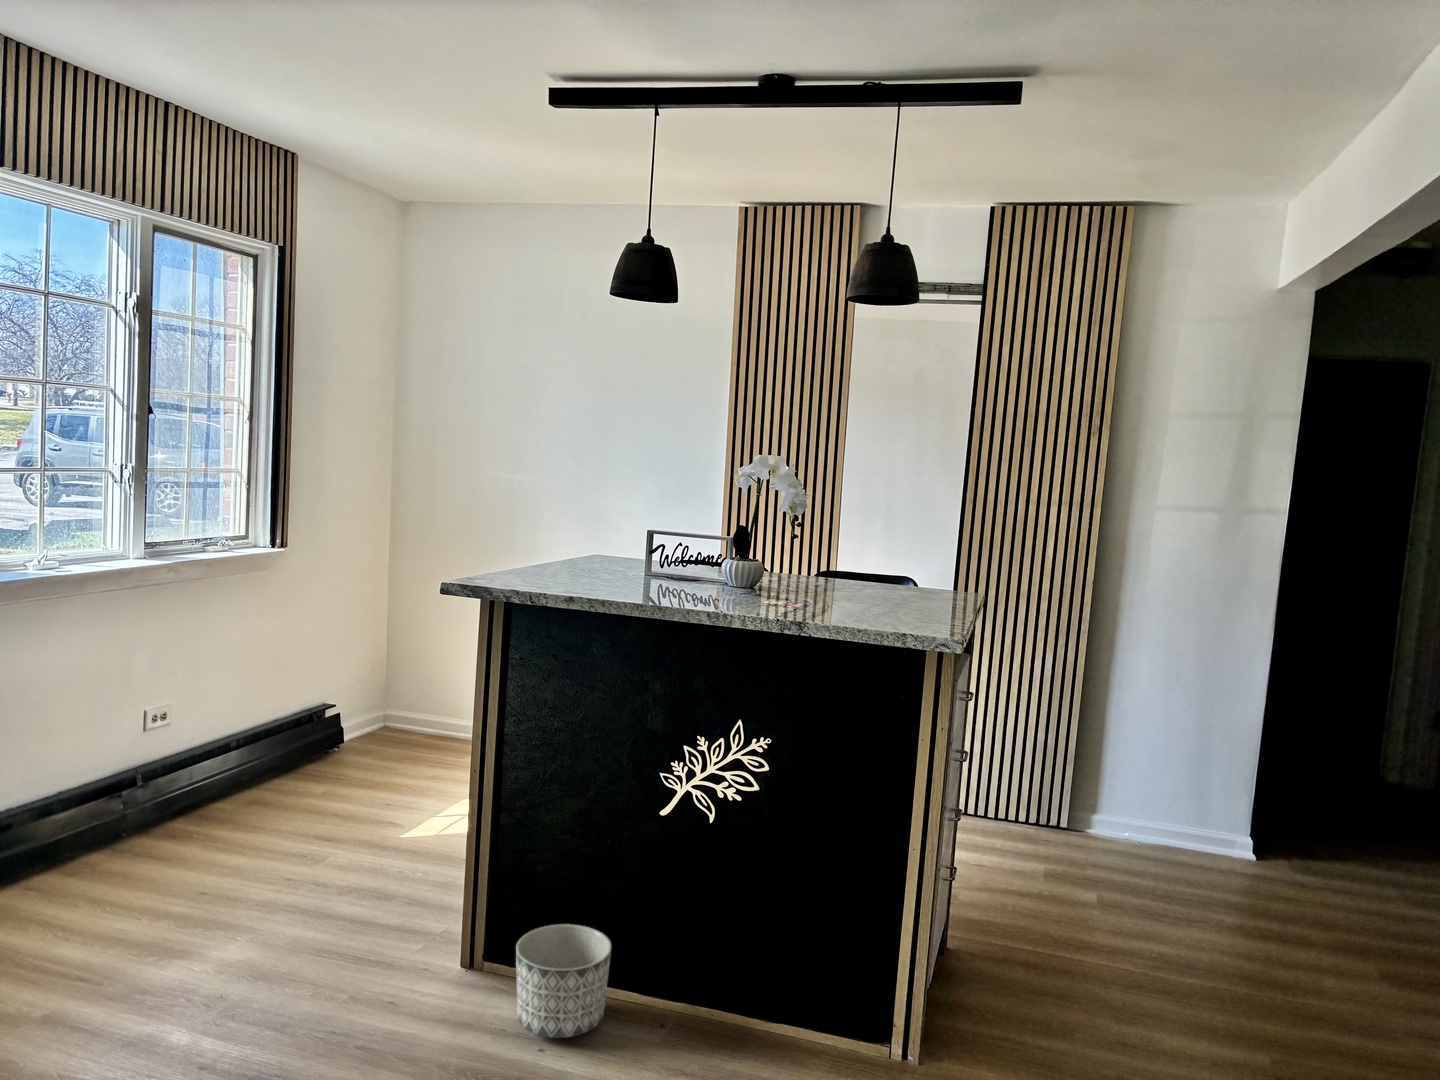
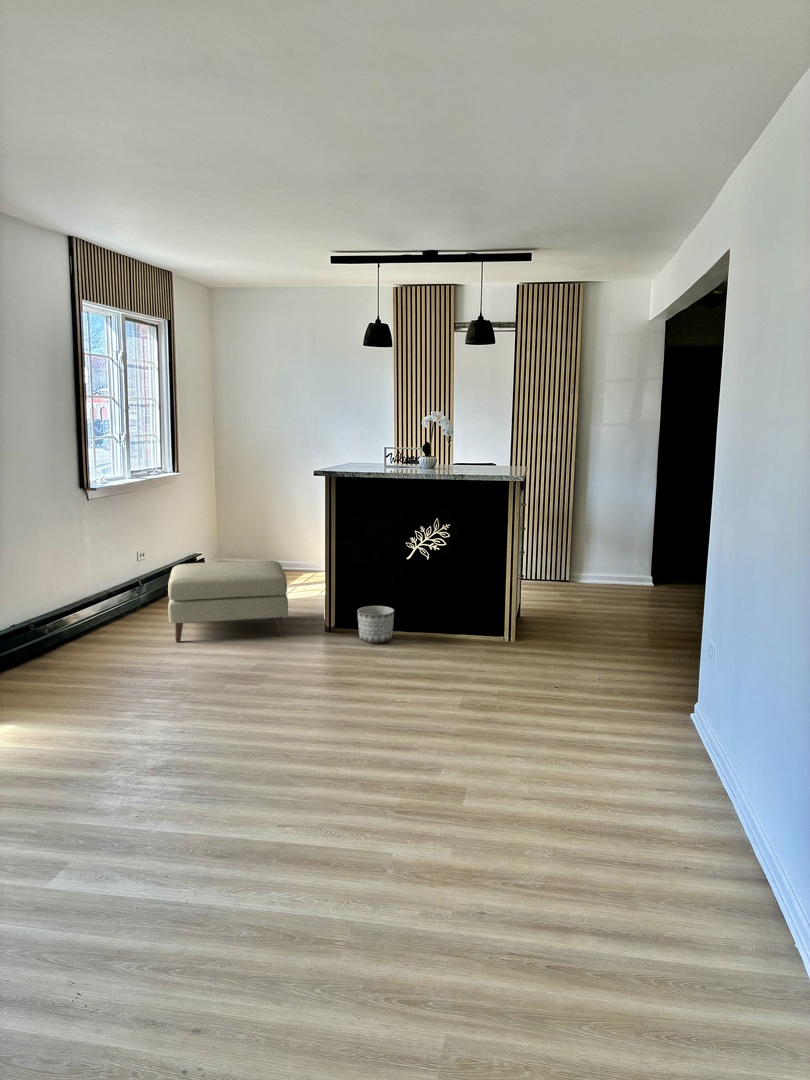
ottoman: none [53,765,396,980] -> present [168,560,288,642]

